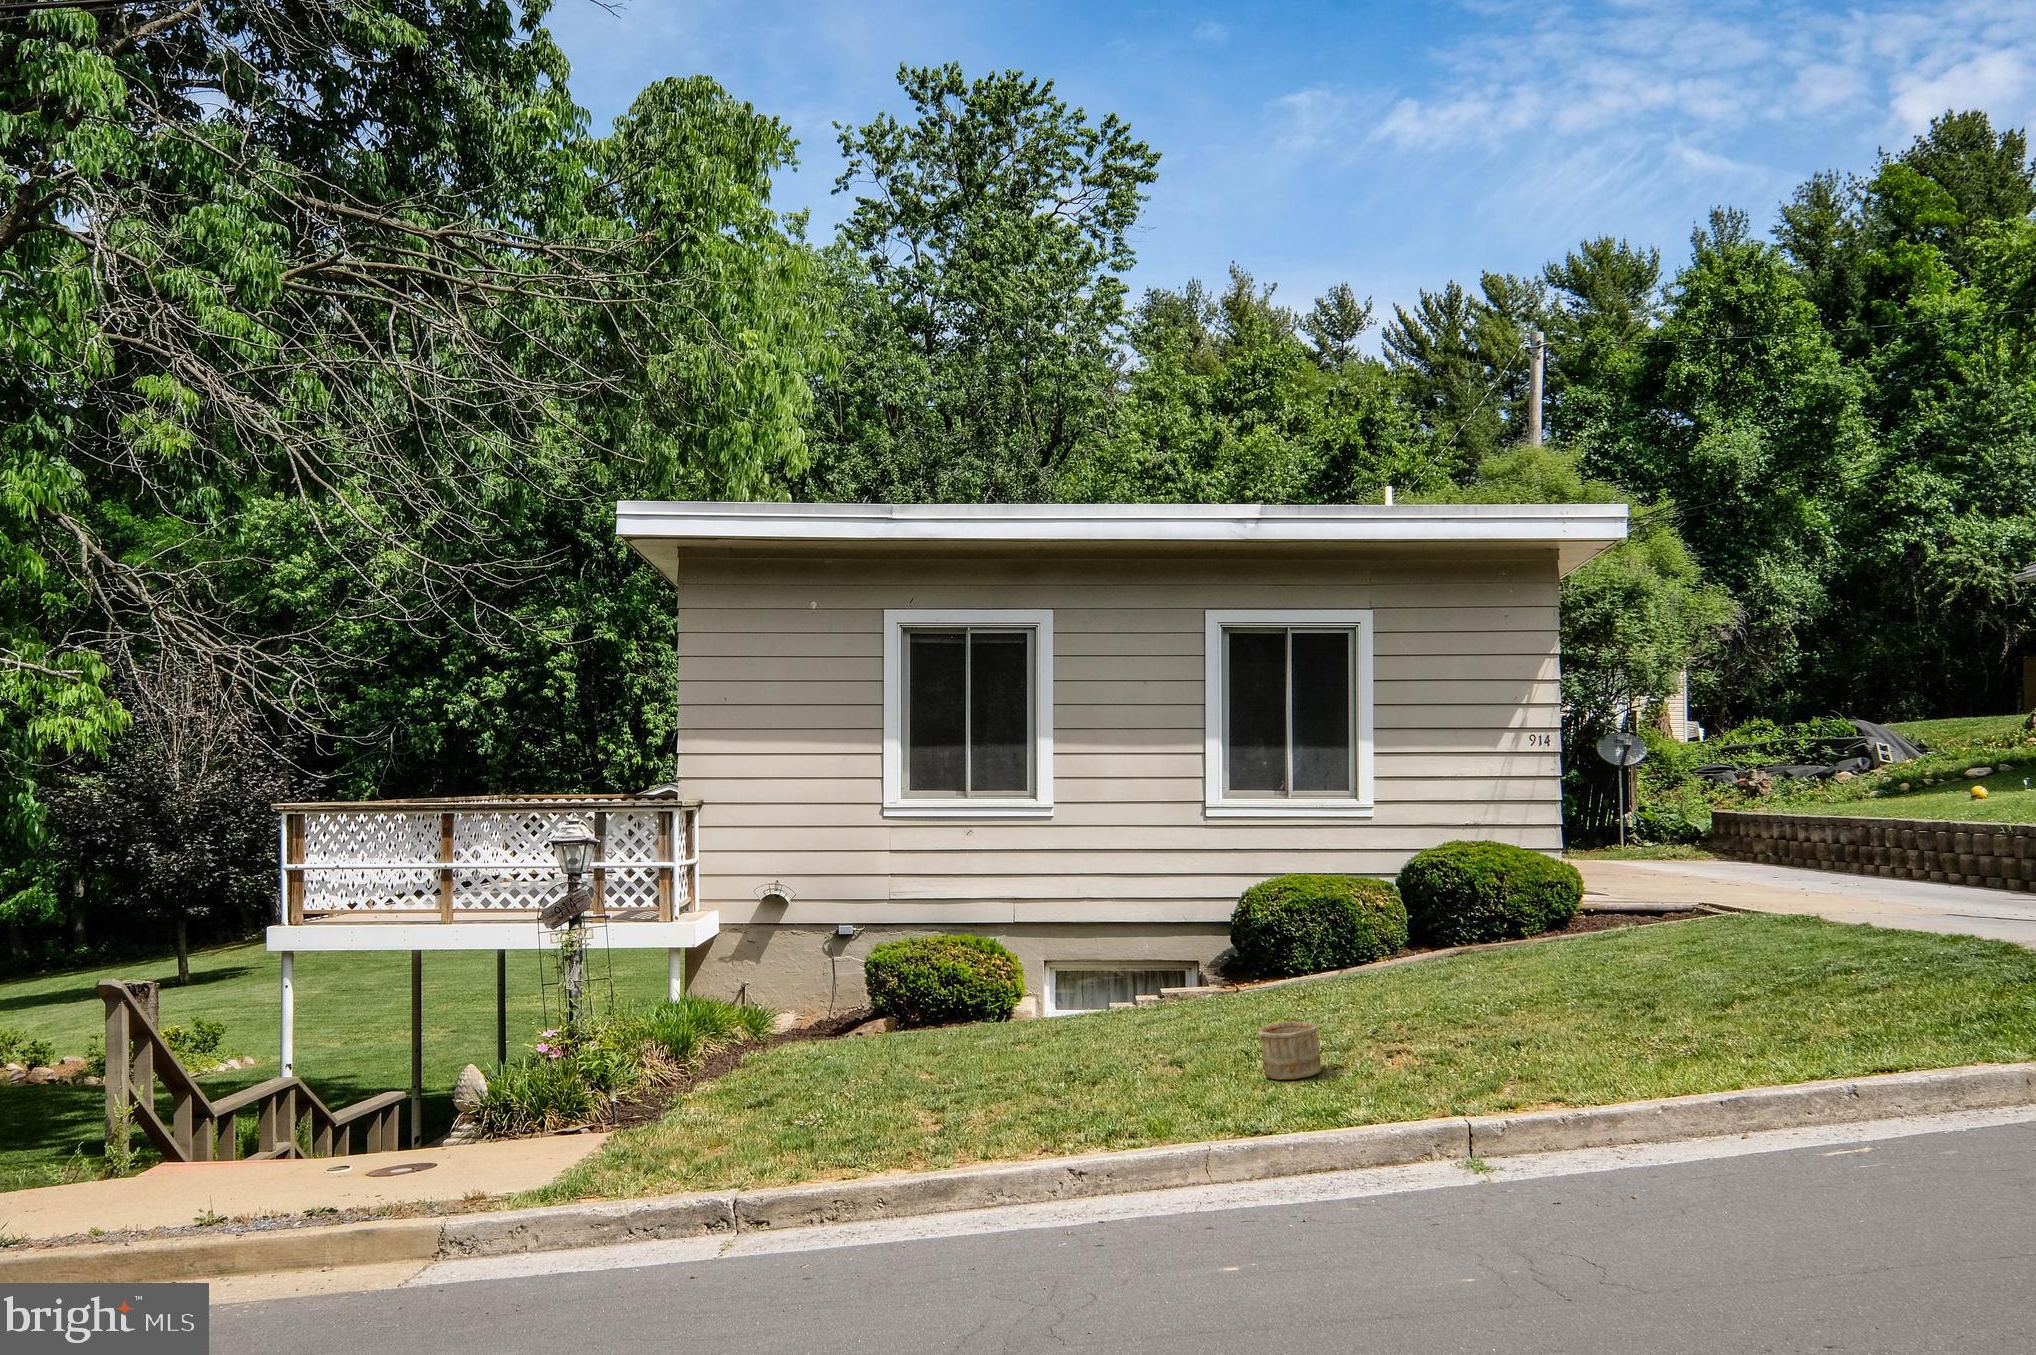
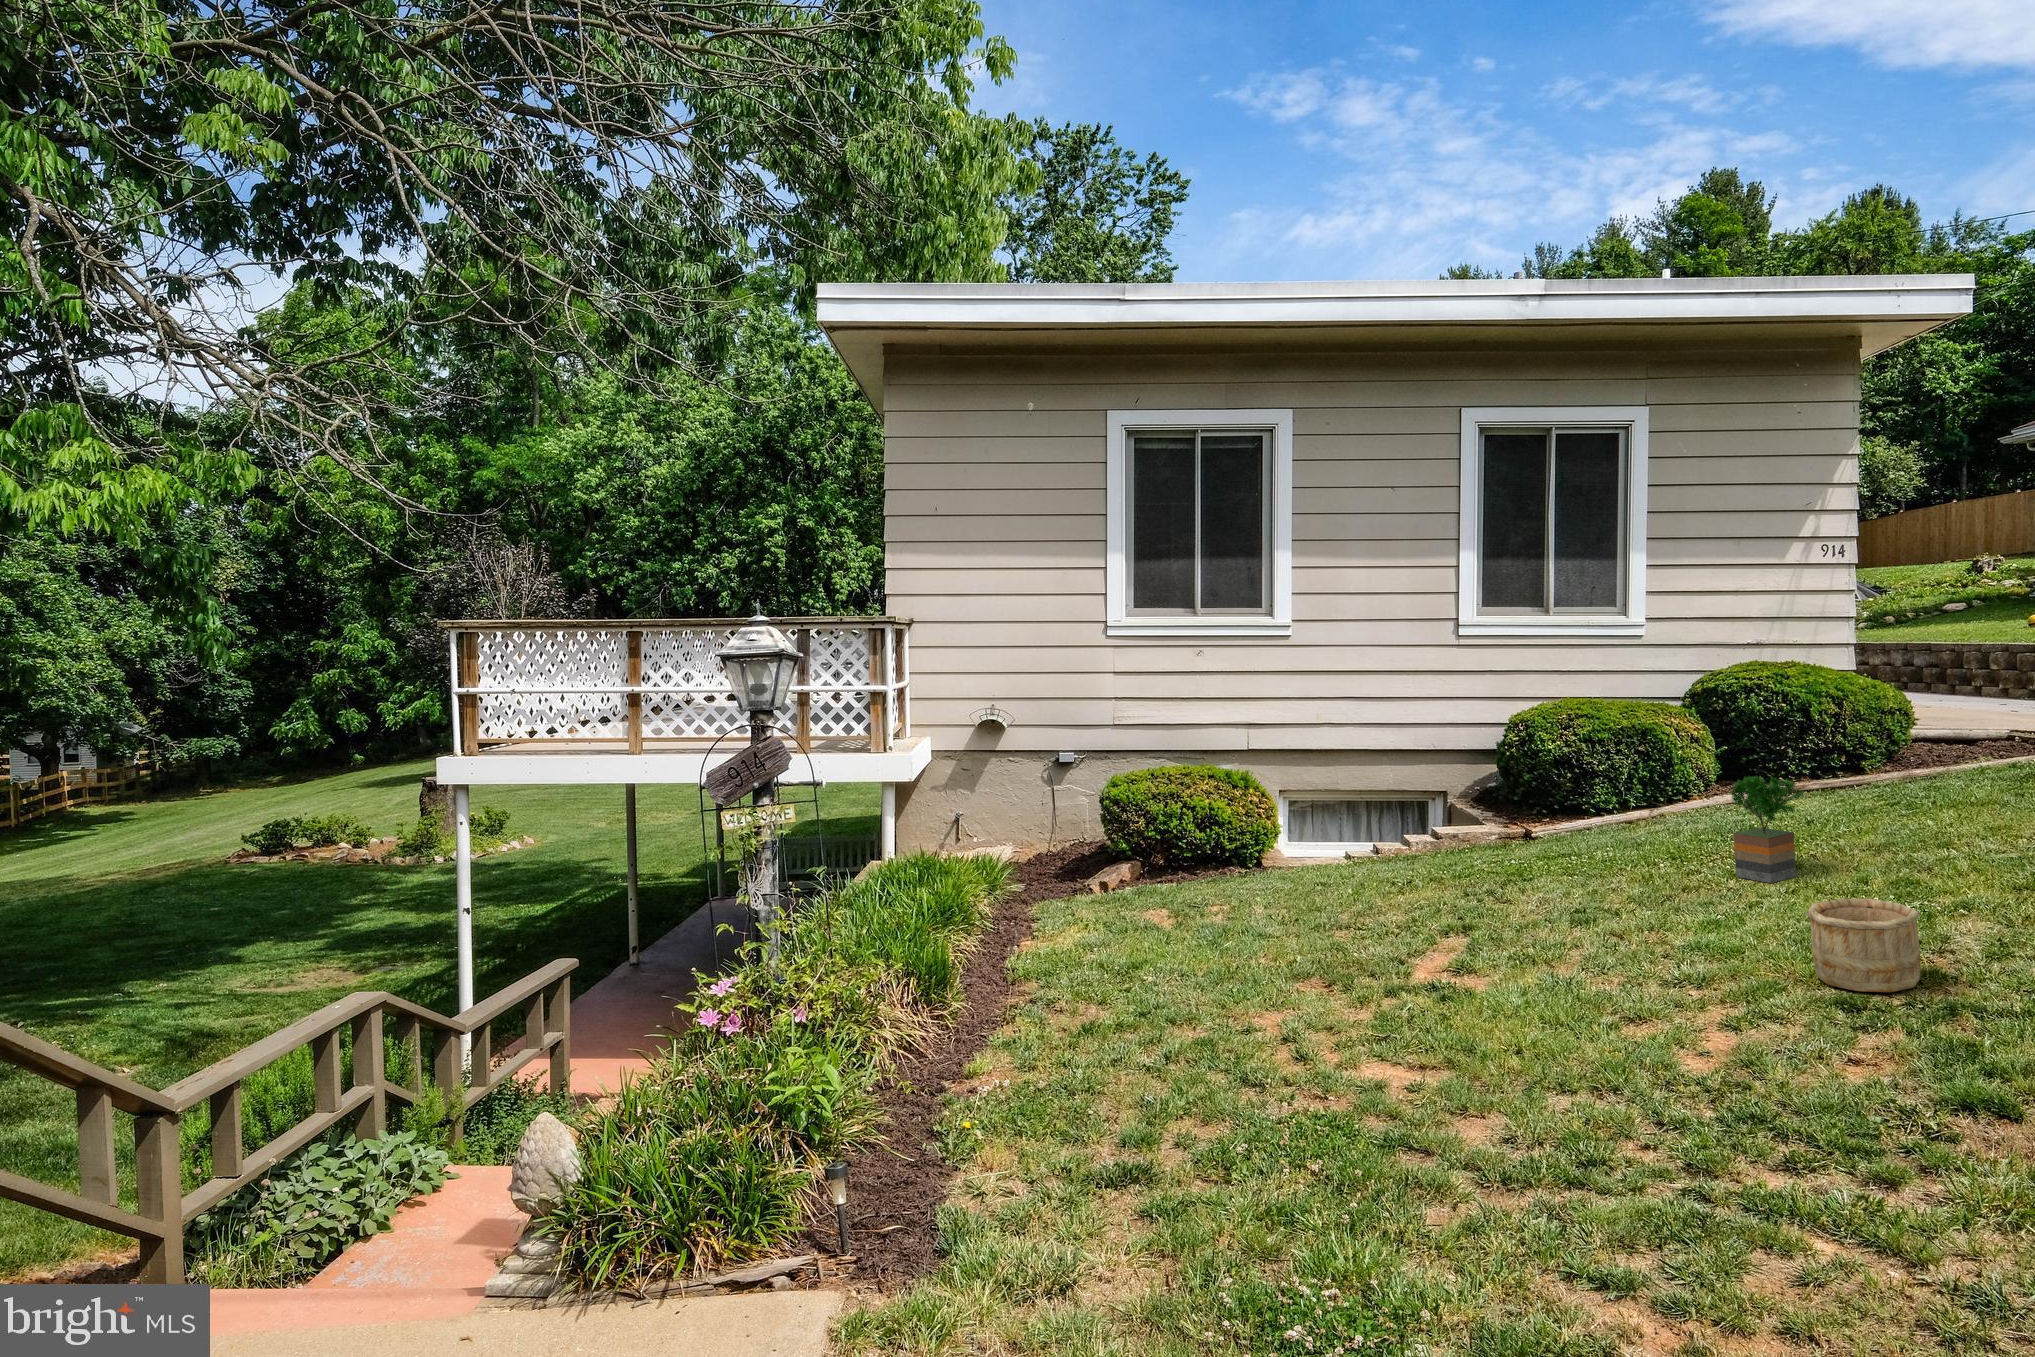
potted tree: none [1296,941,1352,1022] -> present [1730,776,1804,883]

